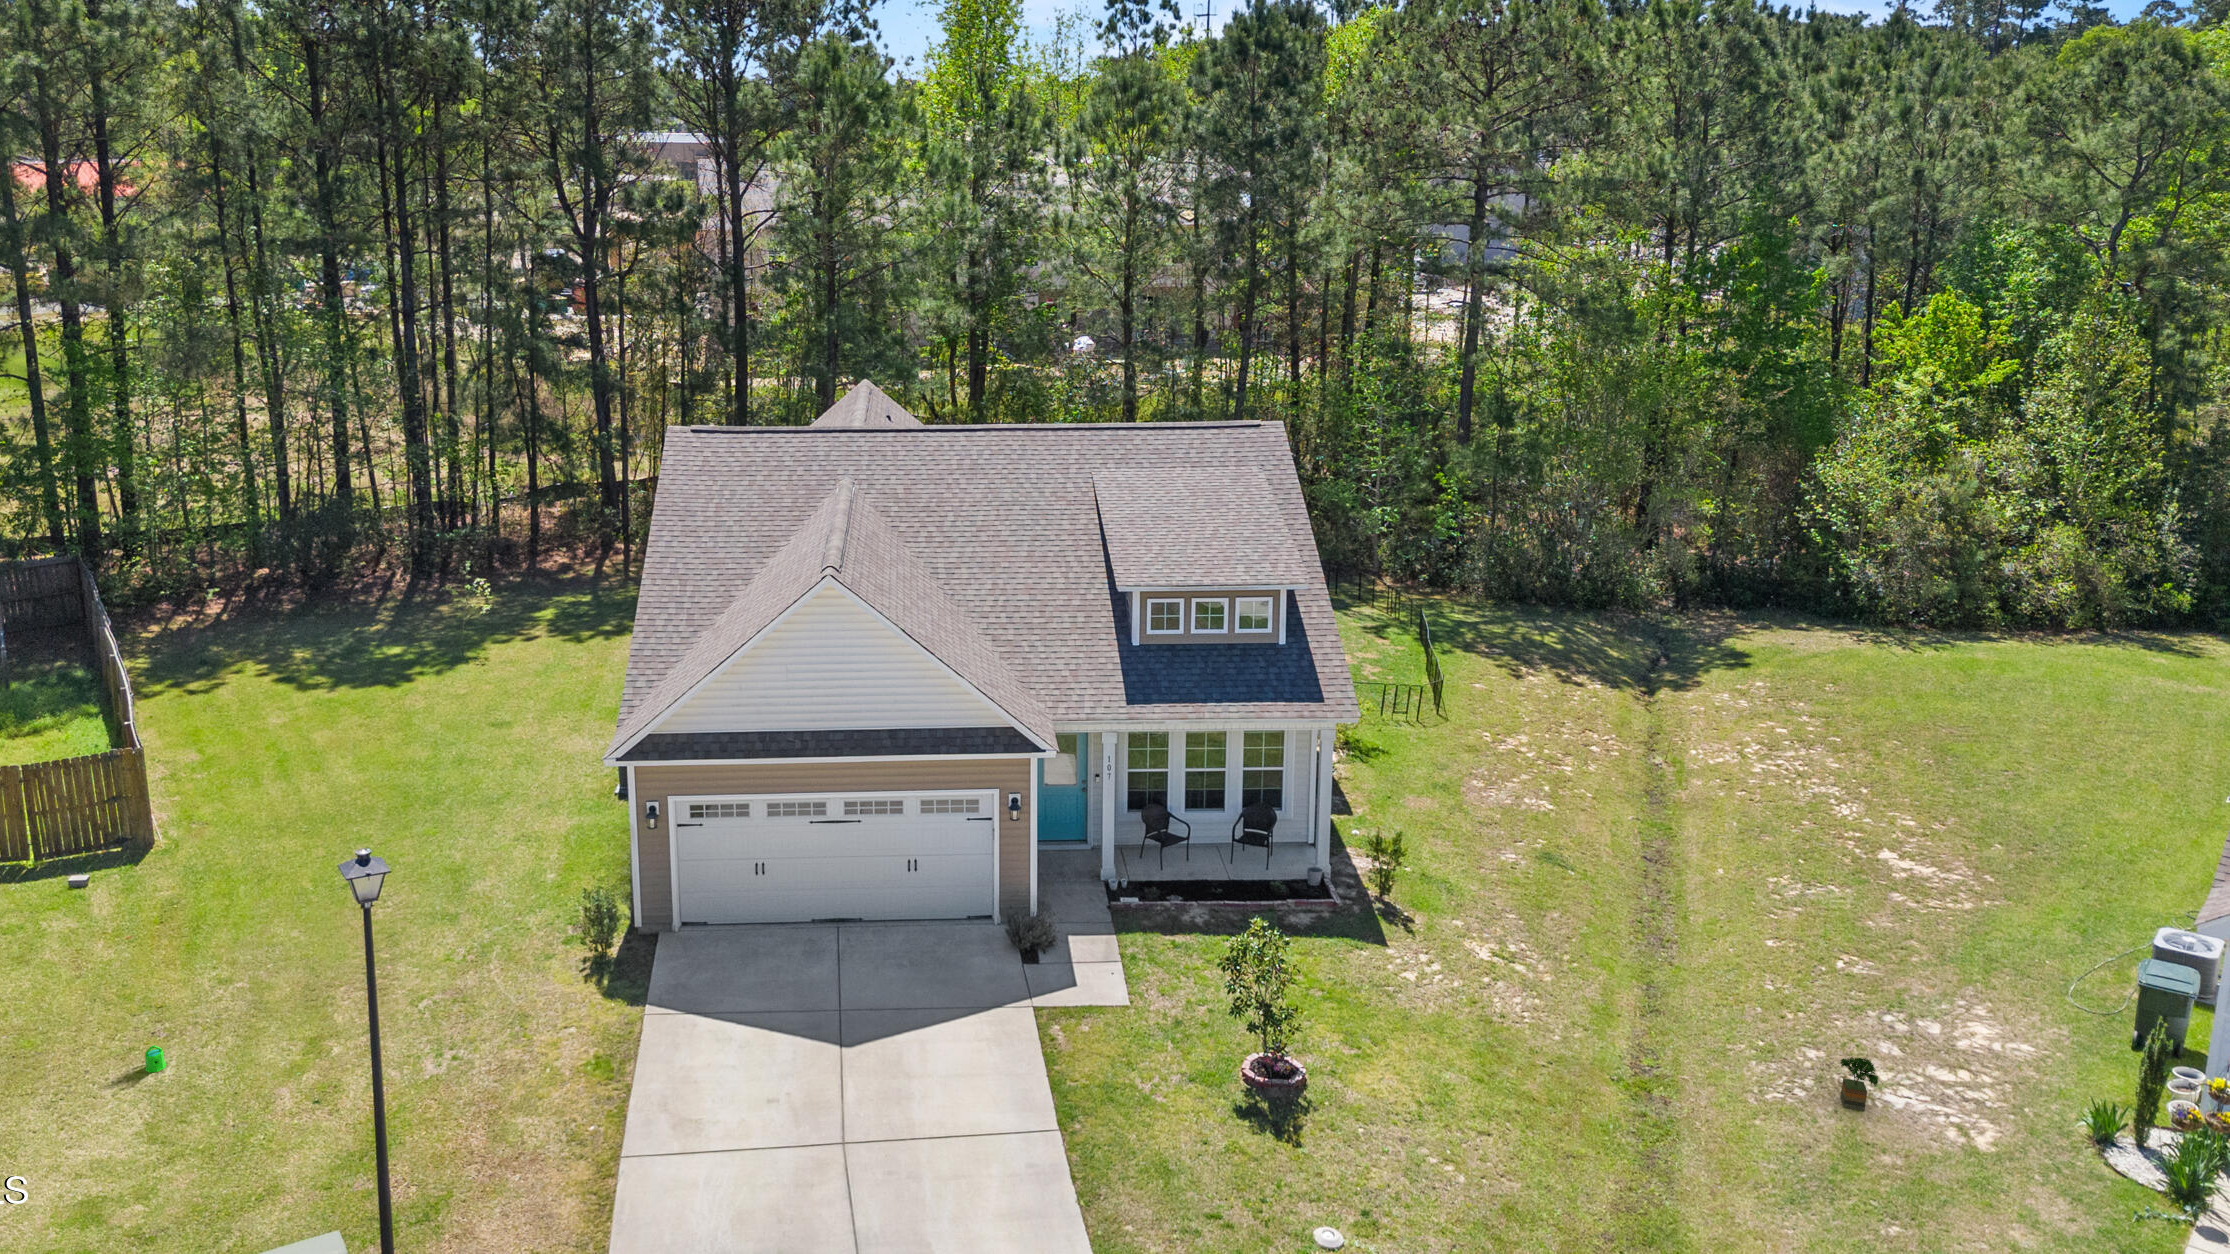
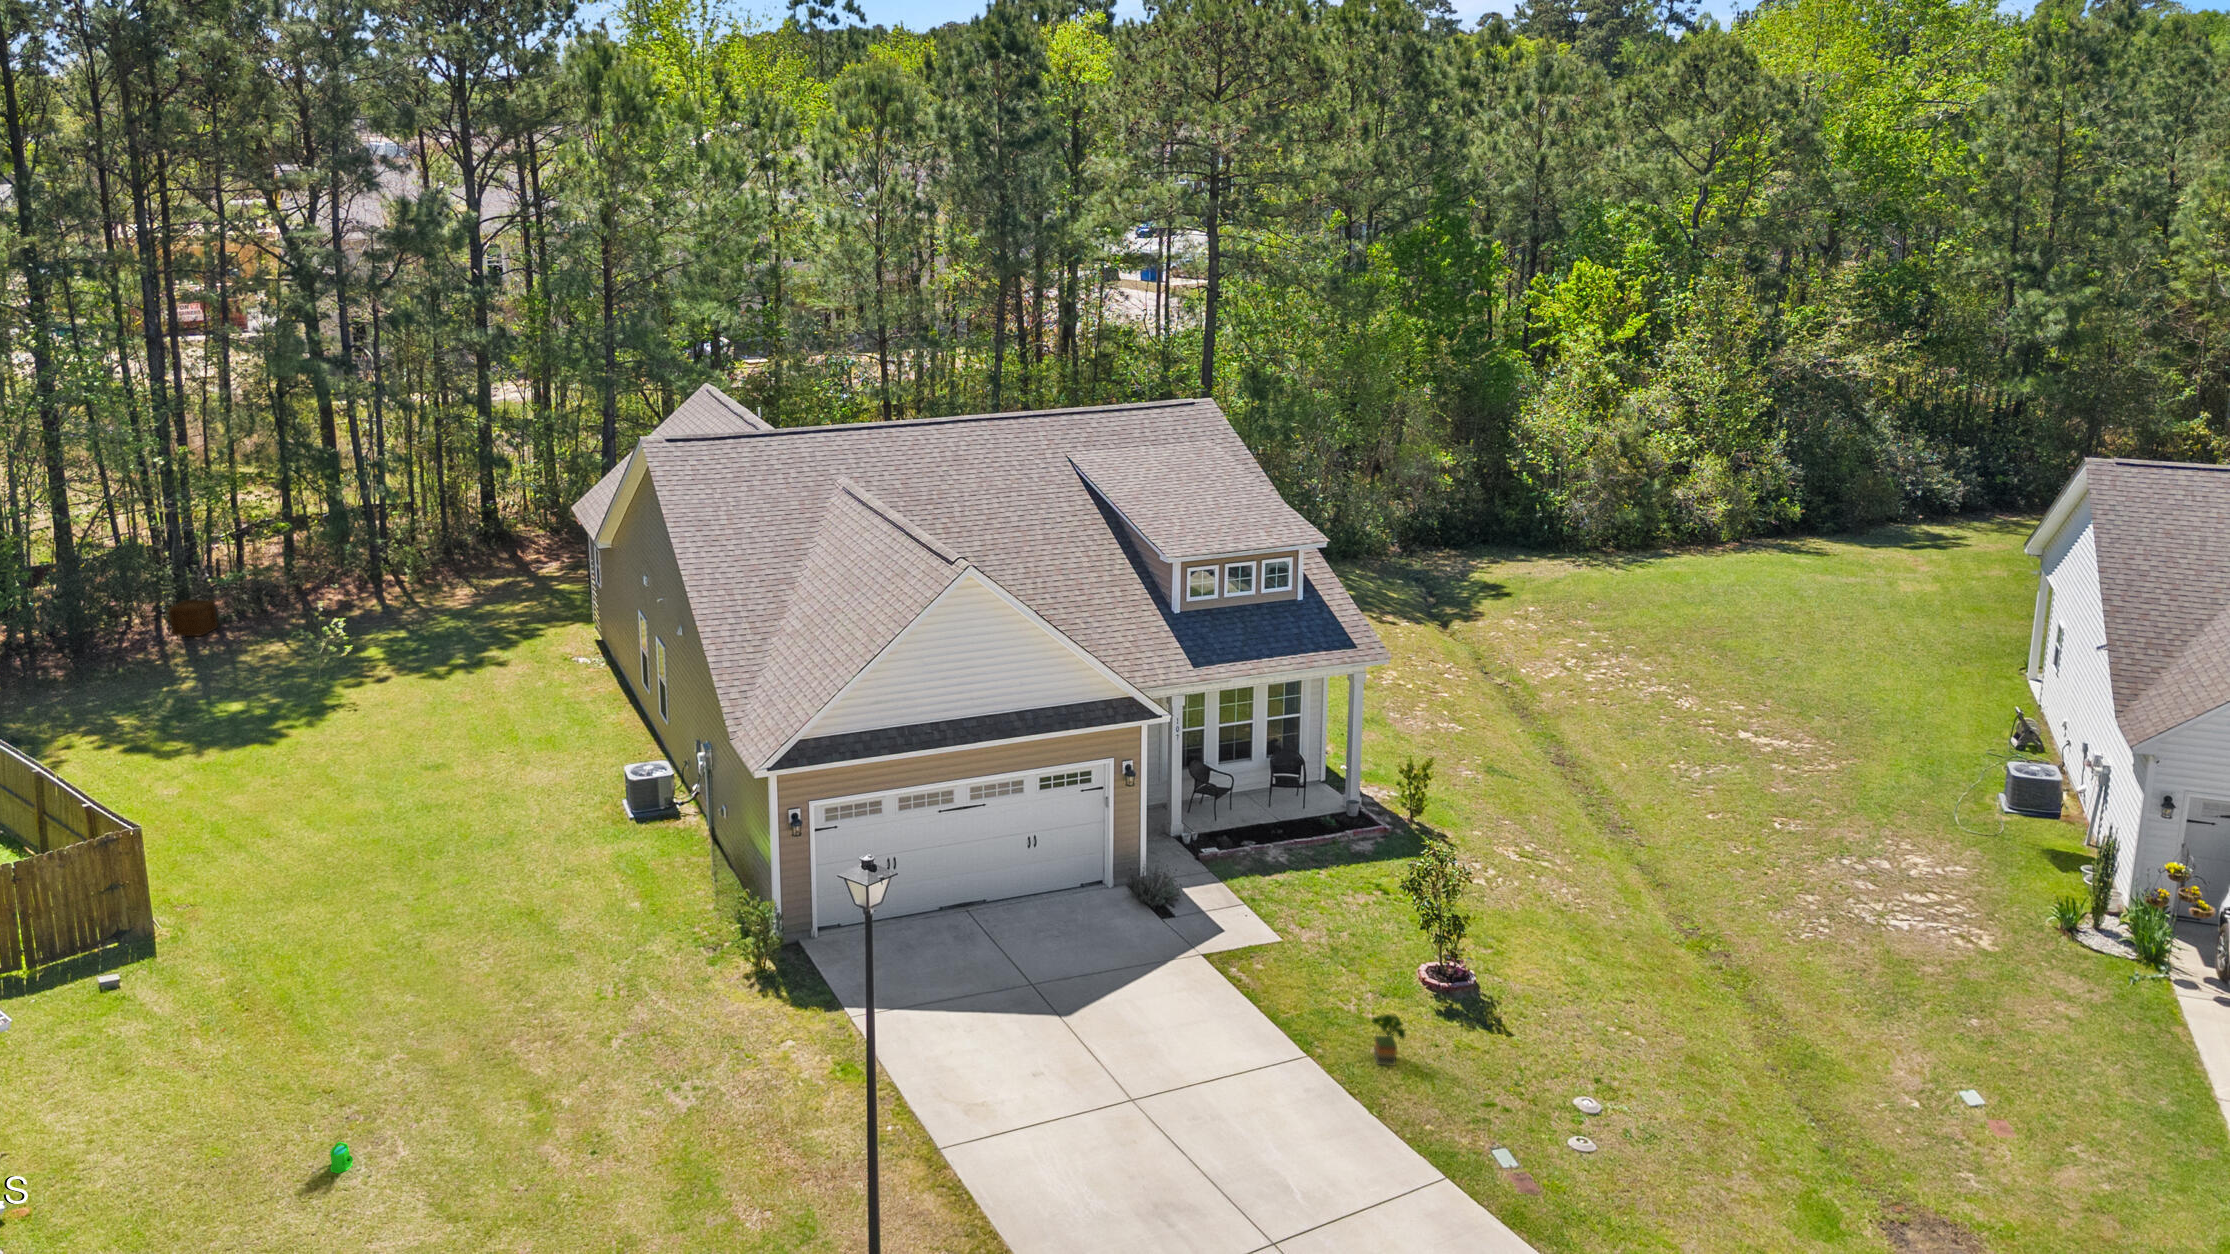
wooden crate: none [338,550,382,585] -> present [168,600,218,636]
potted tree: present [1840,1057,1878,1111] -> present [1372,1014,1406,1066]

